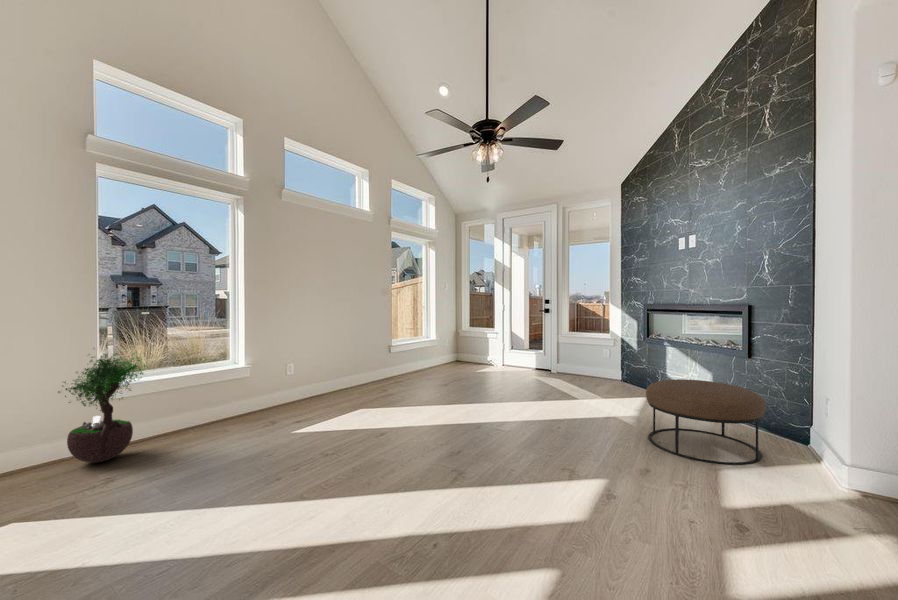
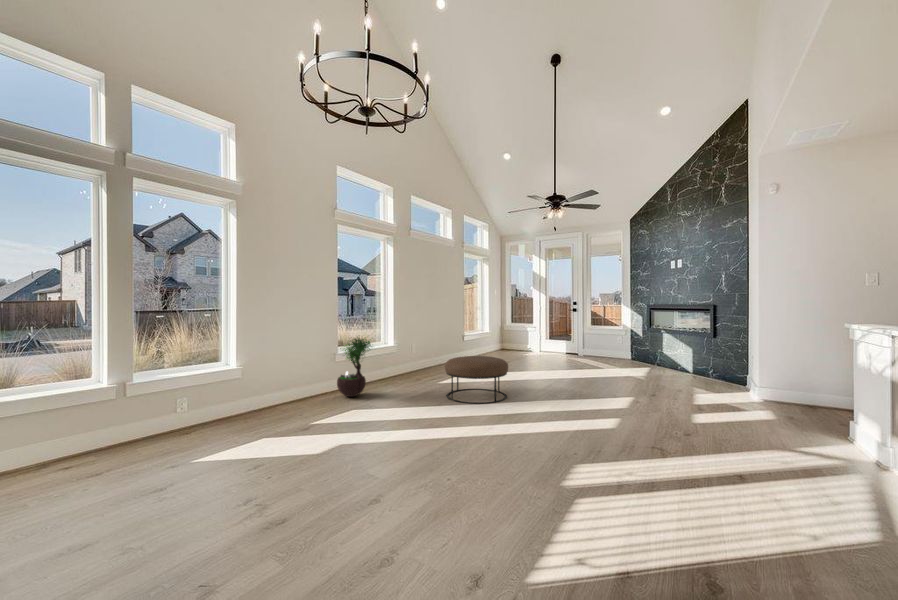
ottoman: present [646,379,766,465] -> present [445,356,508,404]

